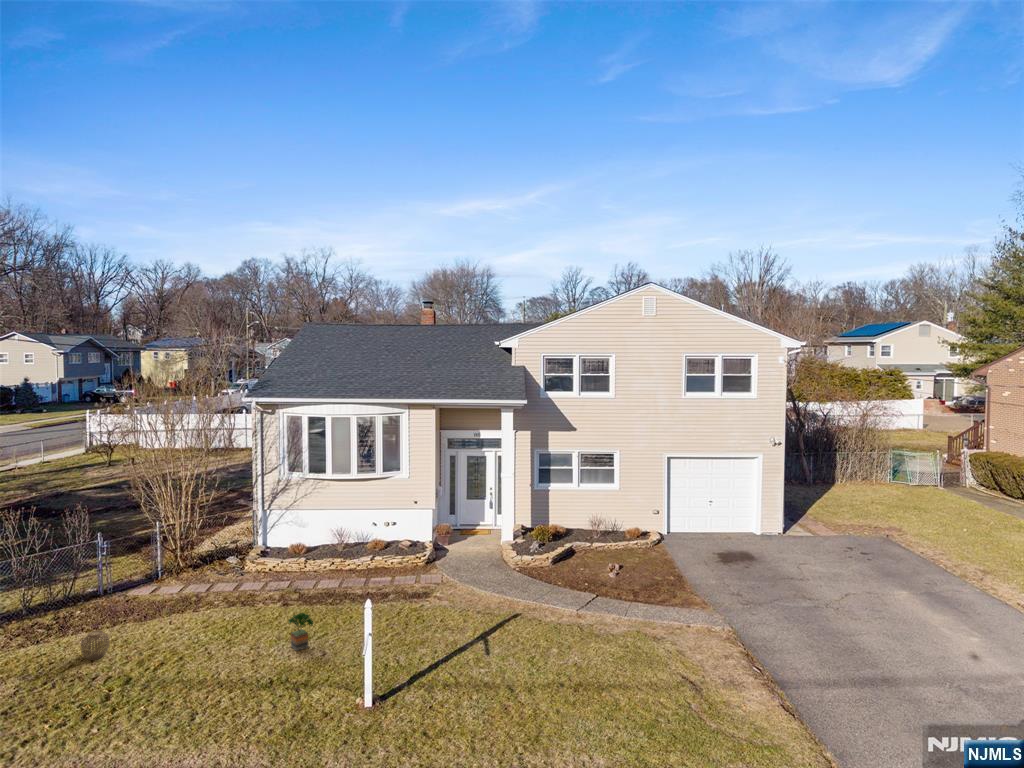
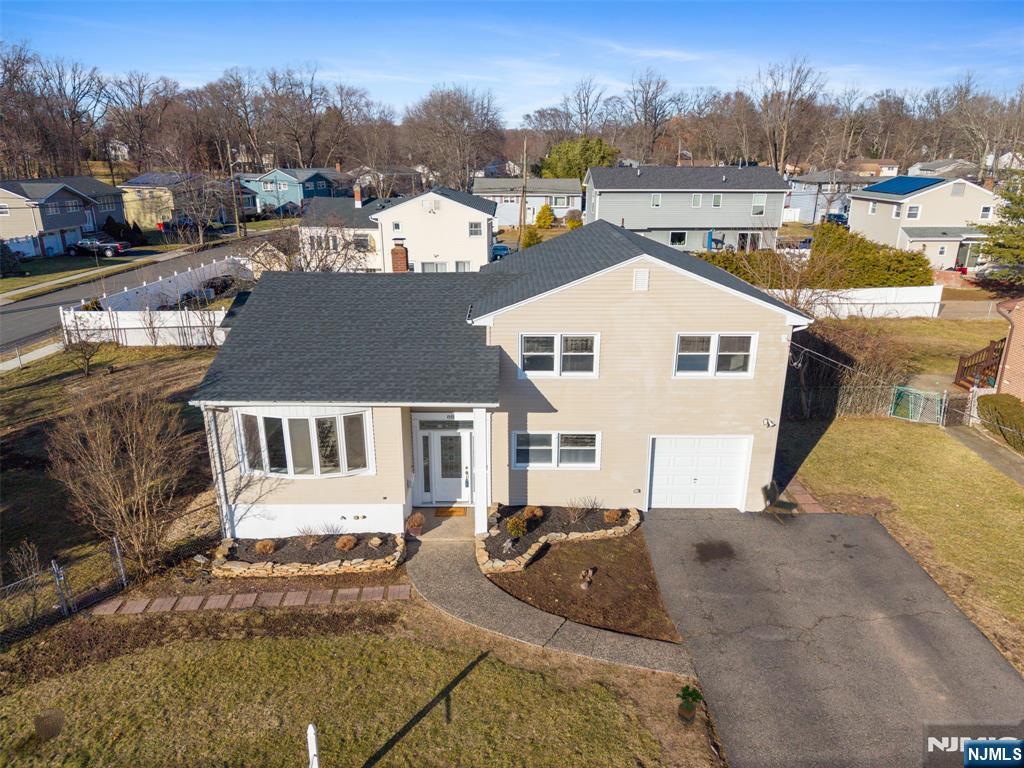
lounge chair: none [774,503,813,542] -> present [759,481,799,524]
potted tree: present [289,613,313,651] -> present [676,685,703,724]

